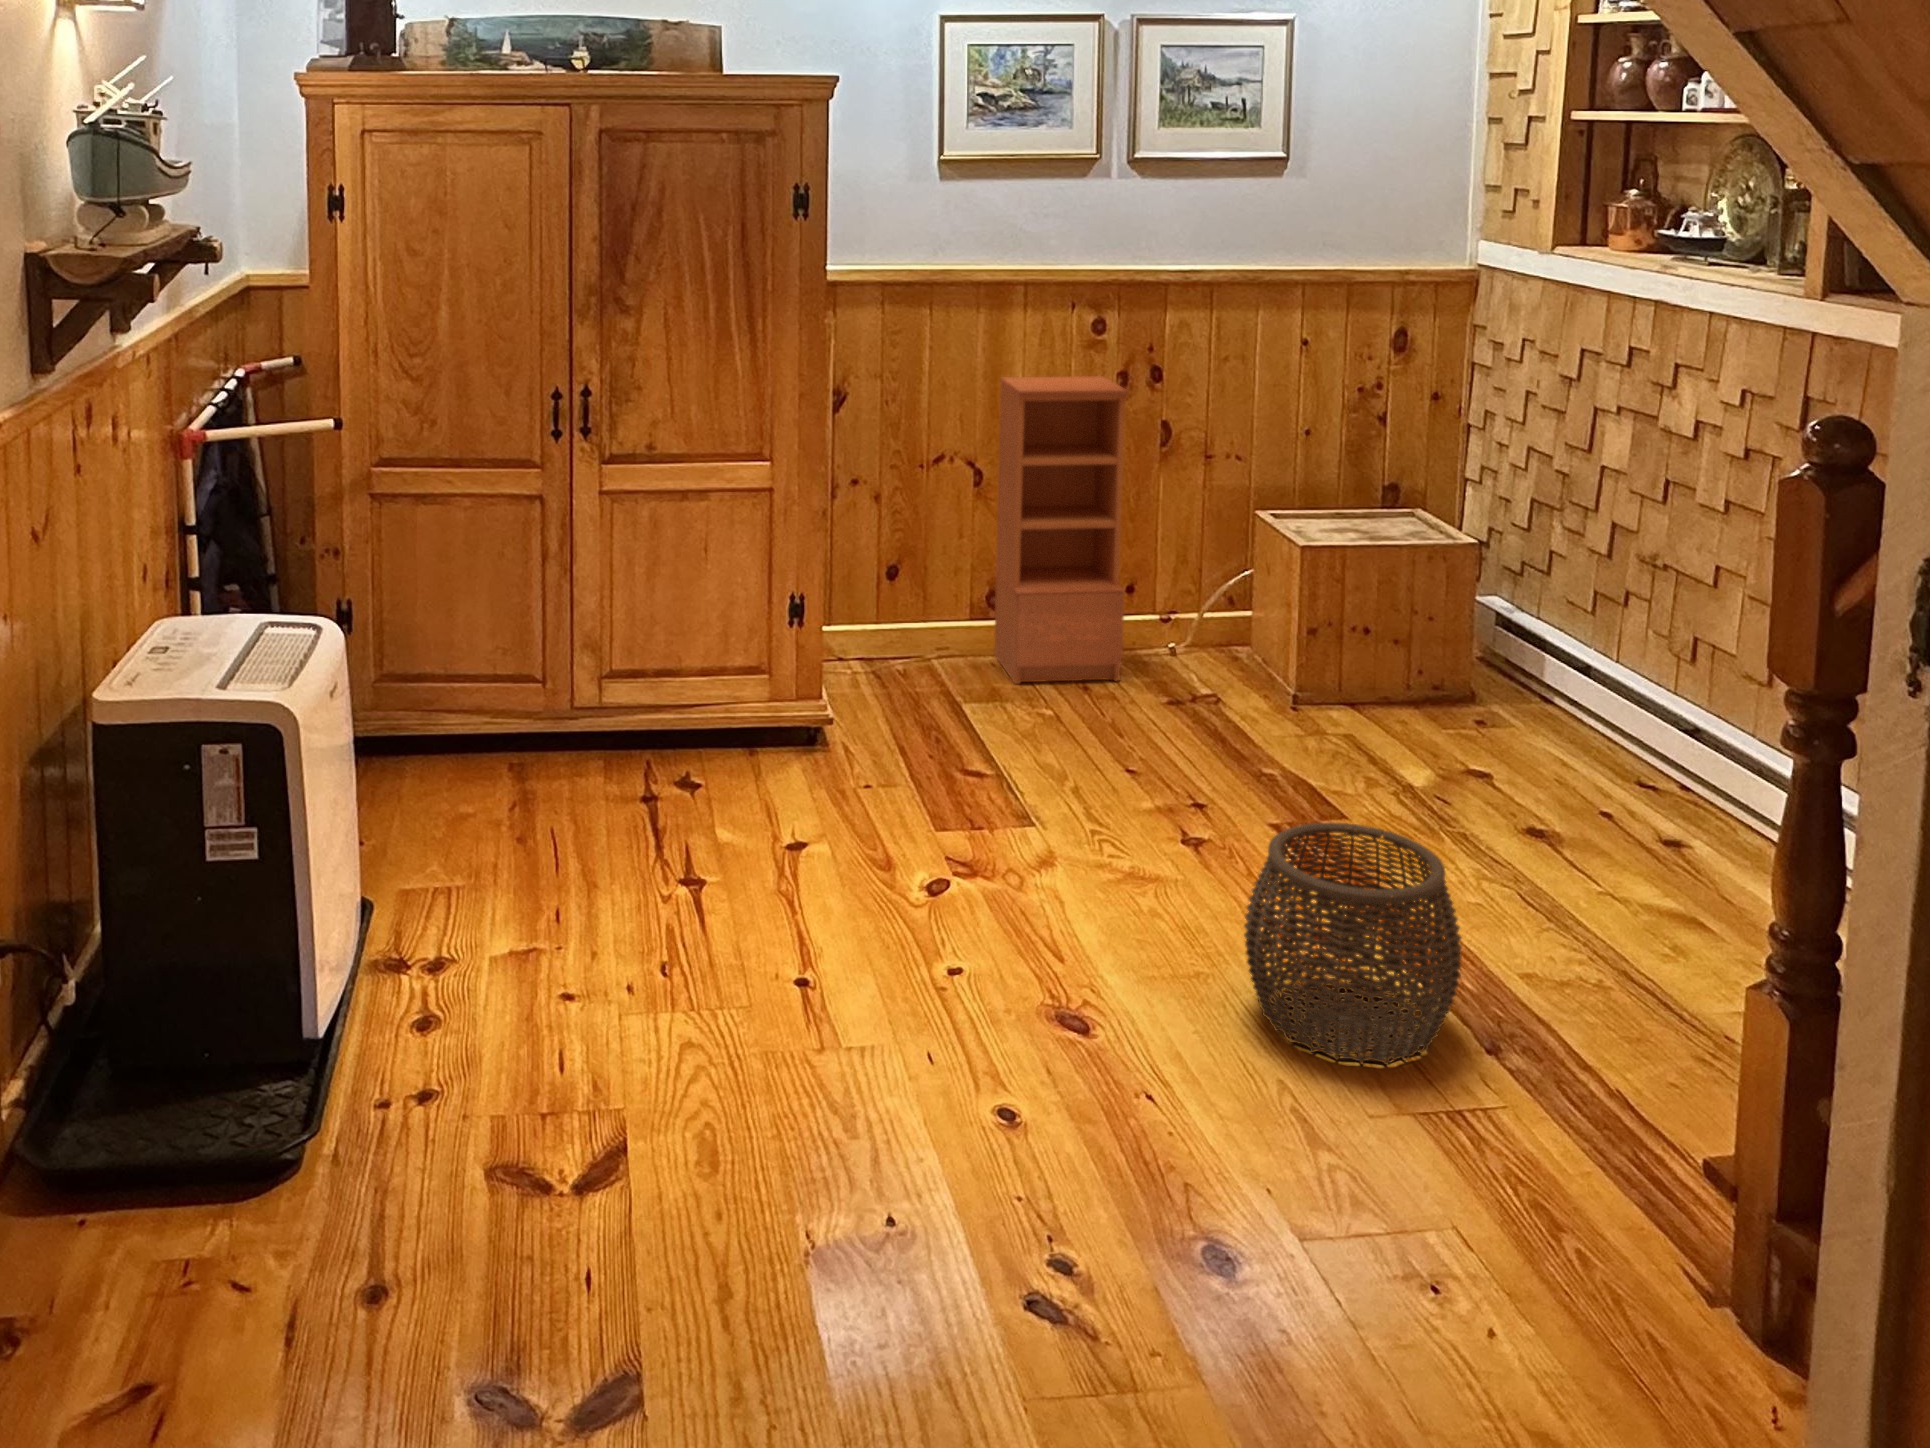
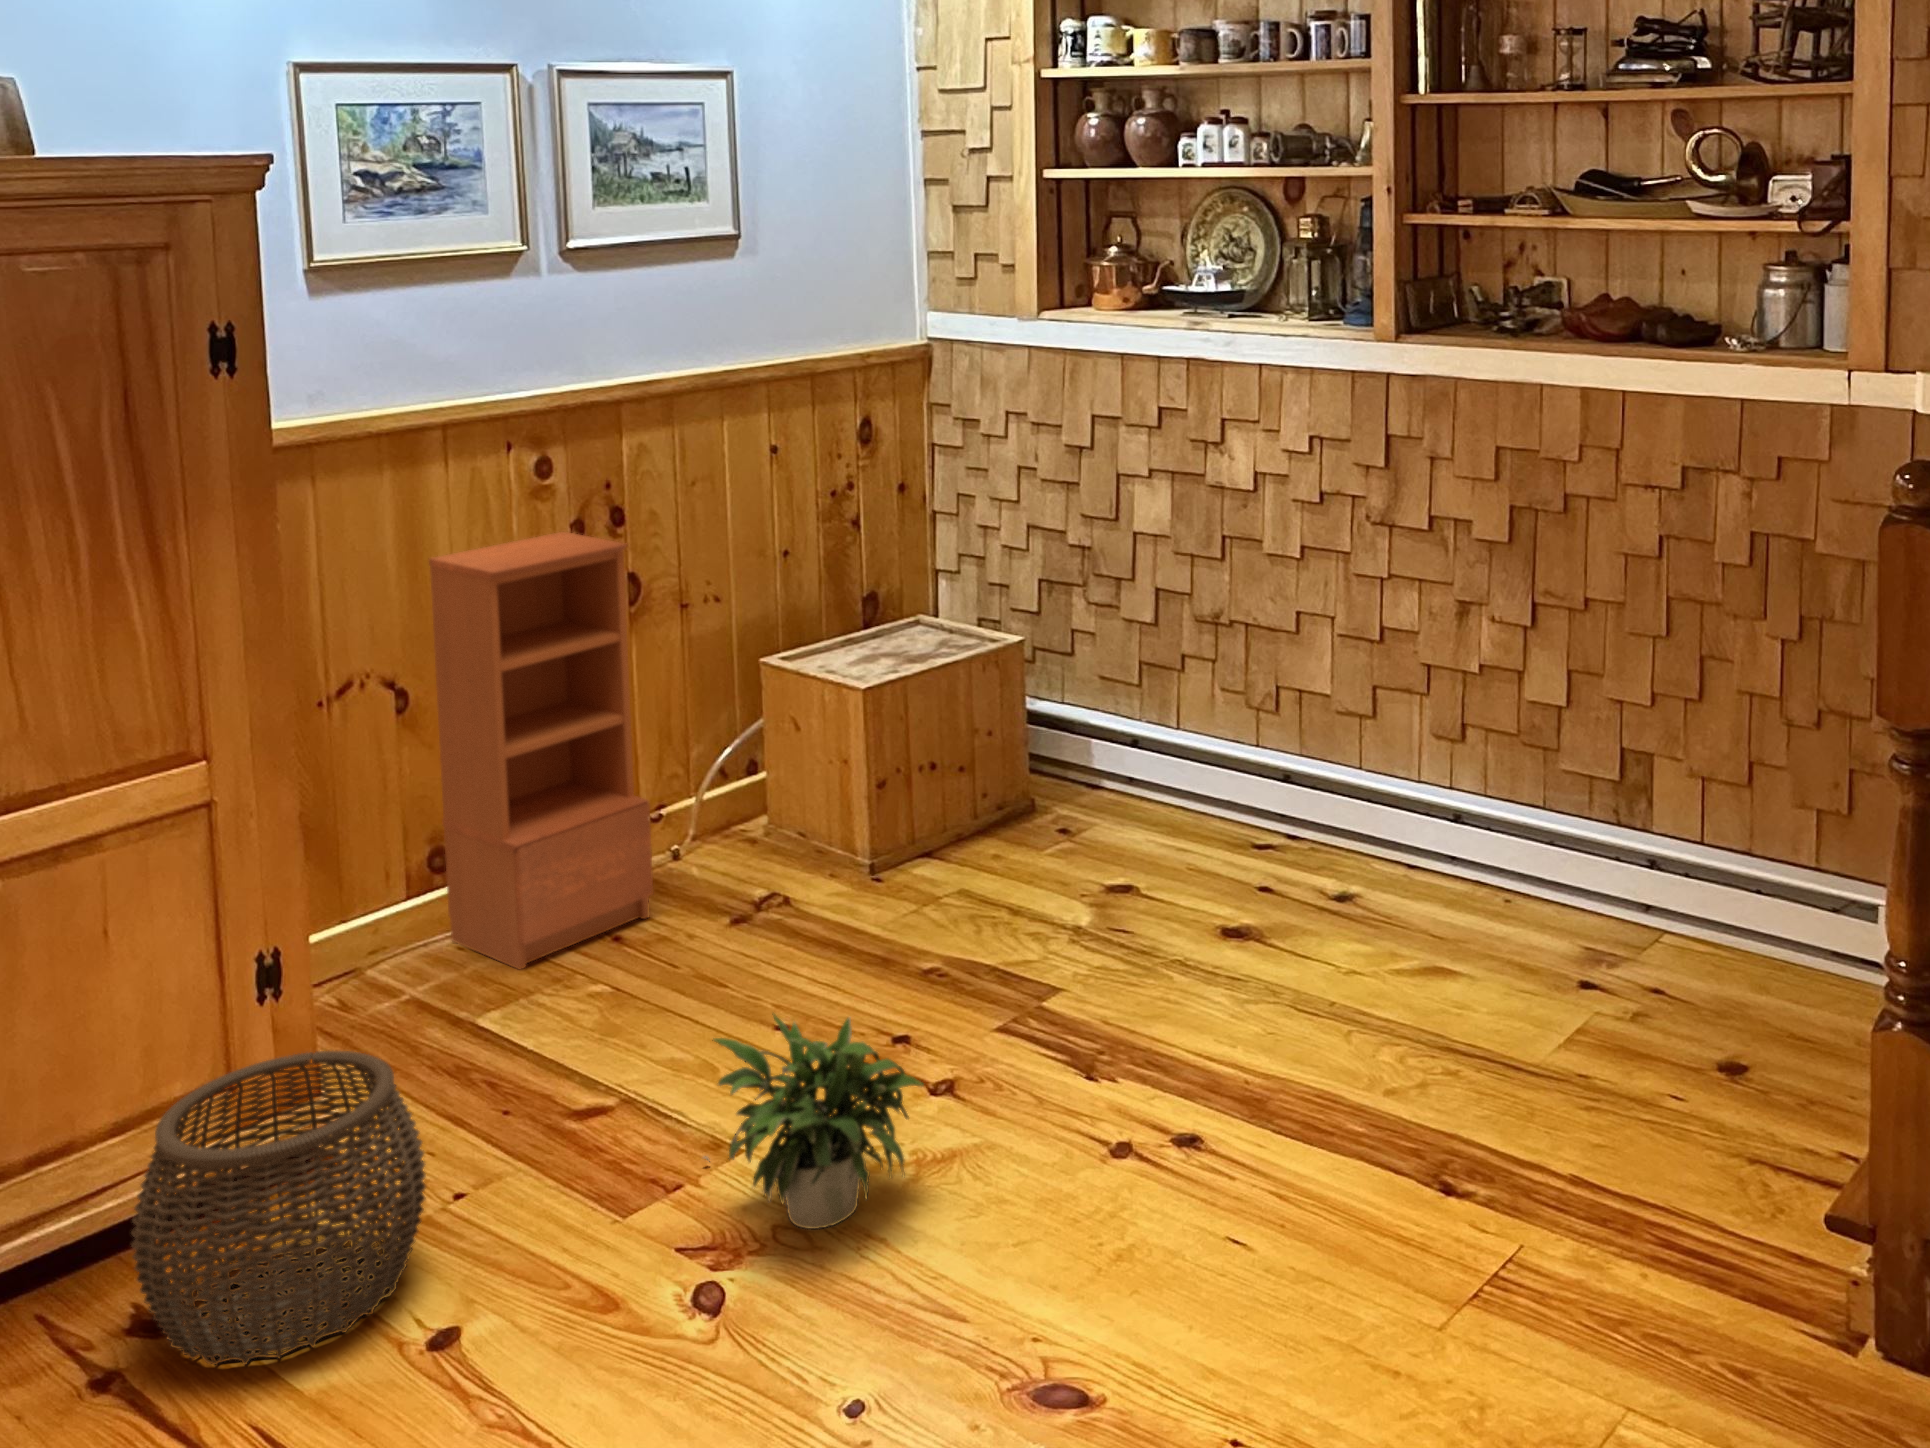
potted plant: none [974,725,1112,887] -> present [704,1014,923,1229]
woven basket: present [1244,822,1462,1065] -> present [131,1051,426,1365]

